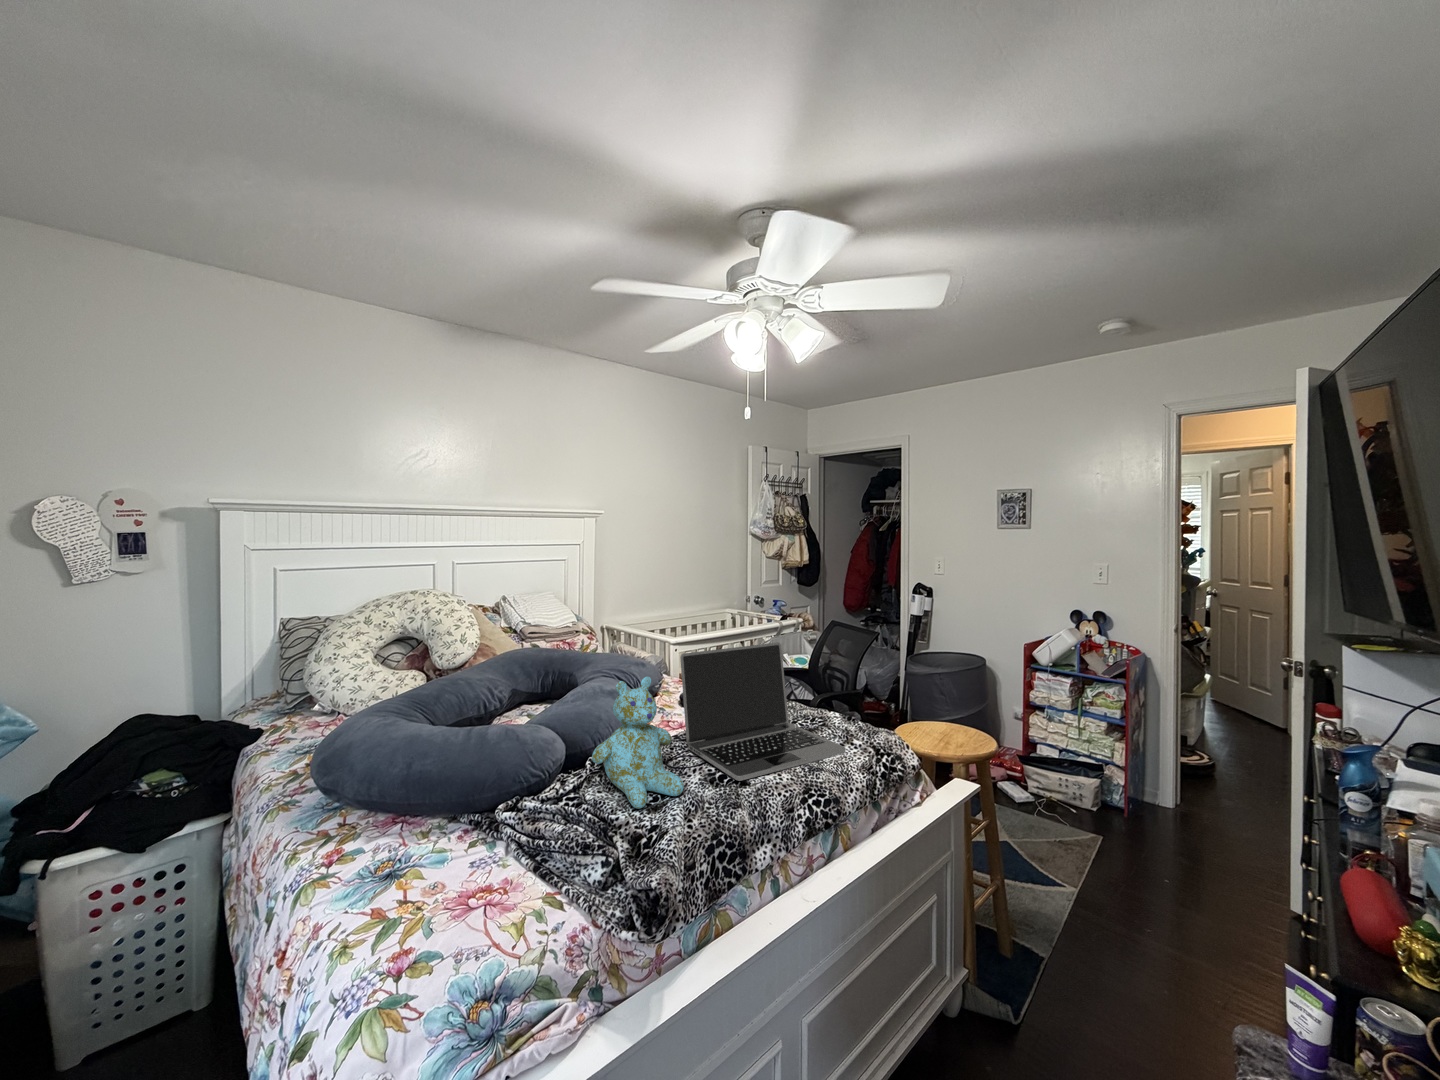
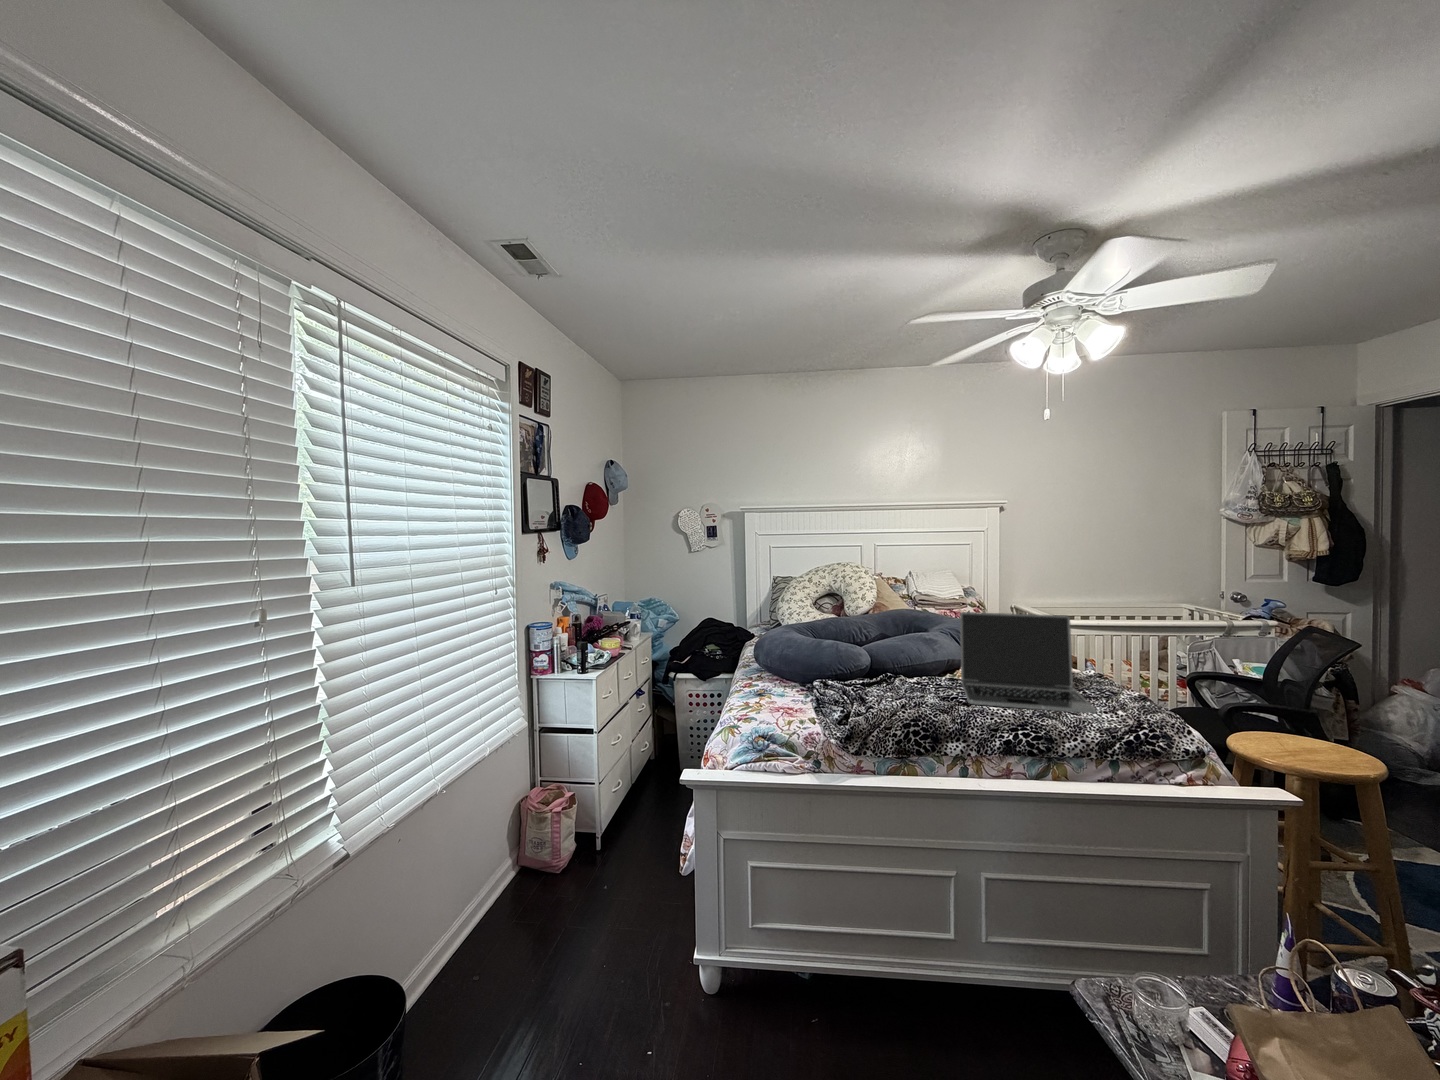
stuffed bear: present [592,677,684,809] -> none [867,618,929,699]

